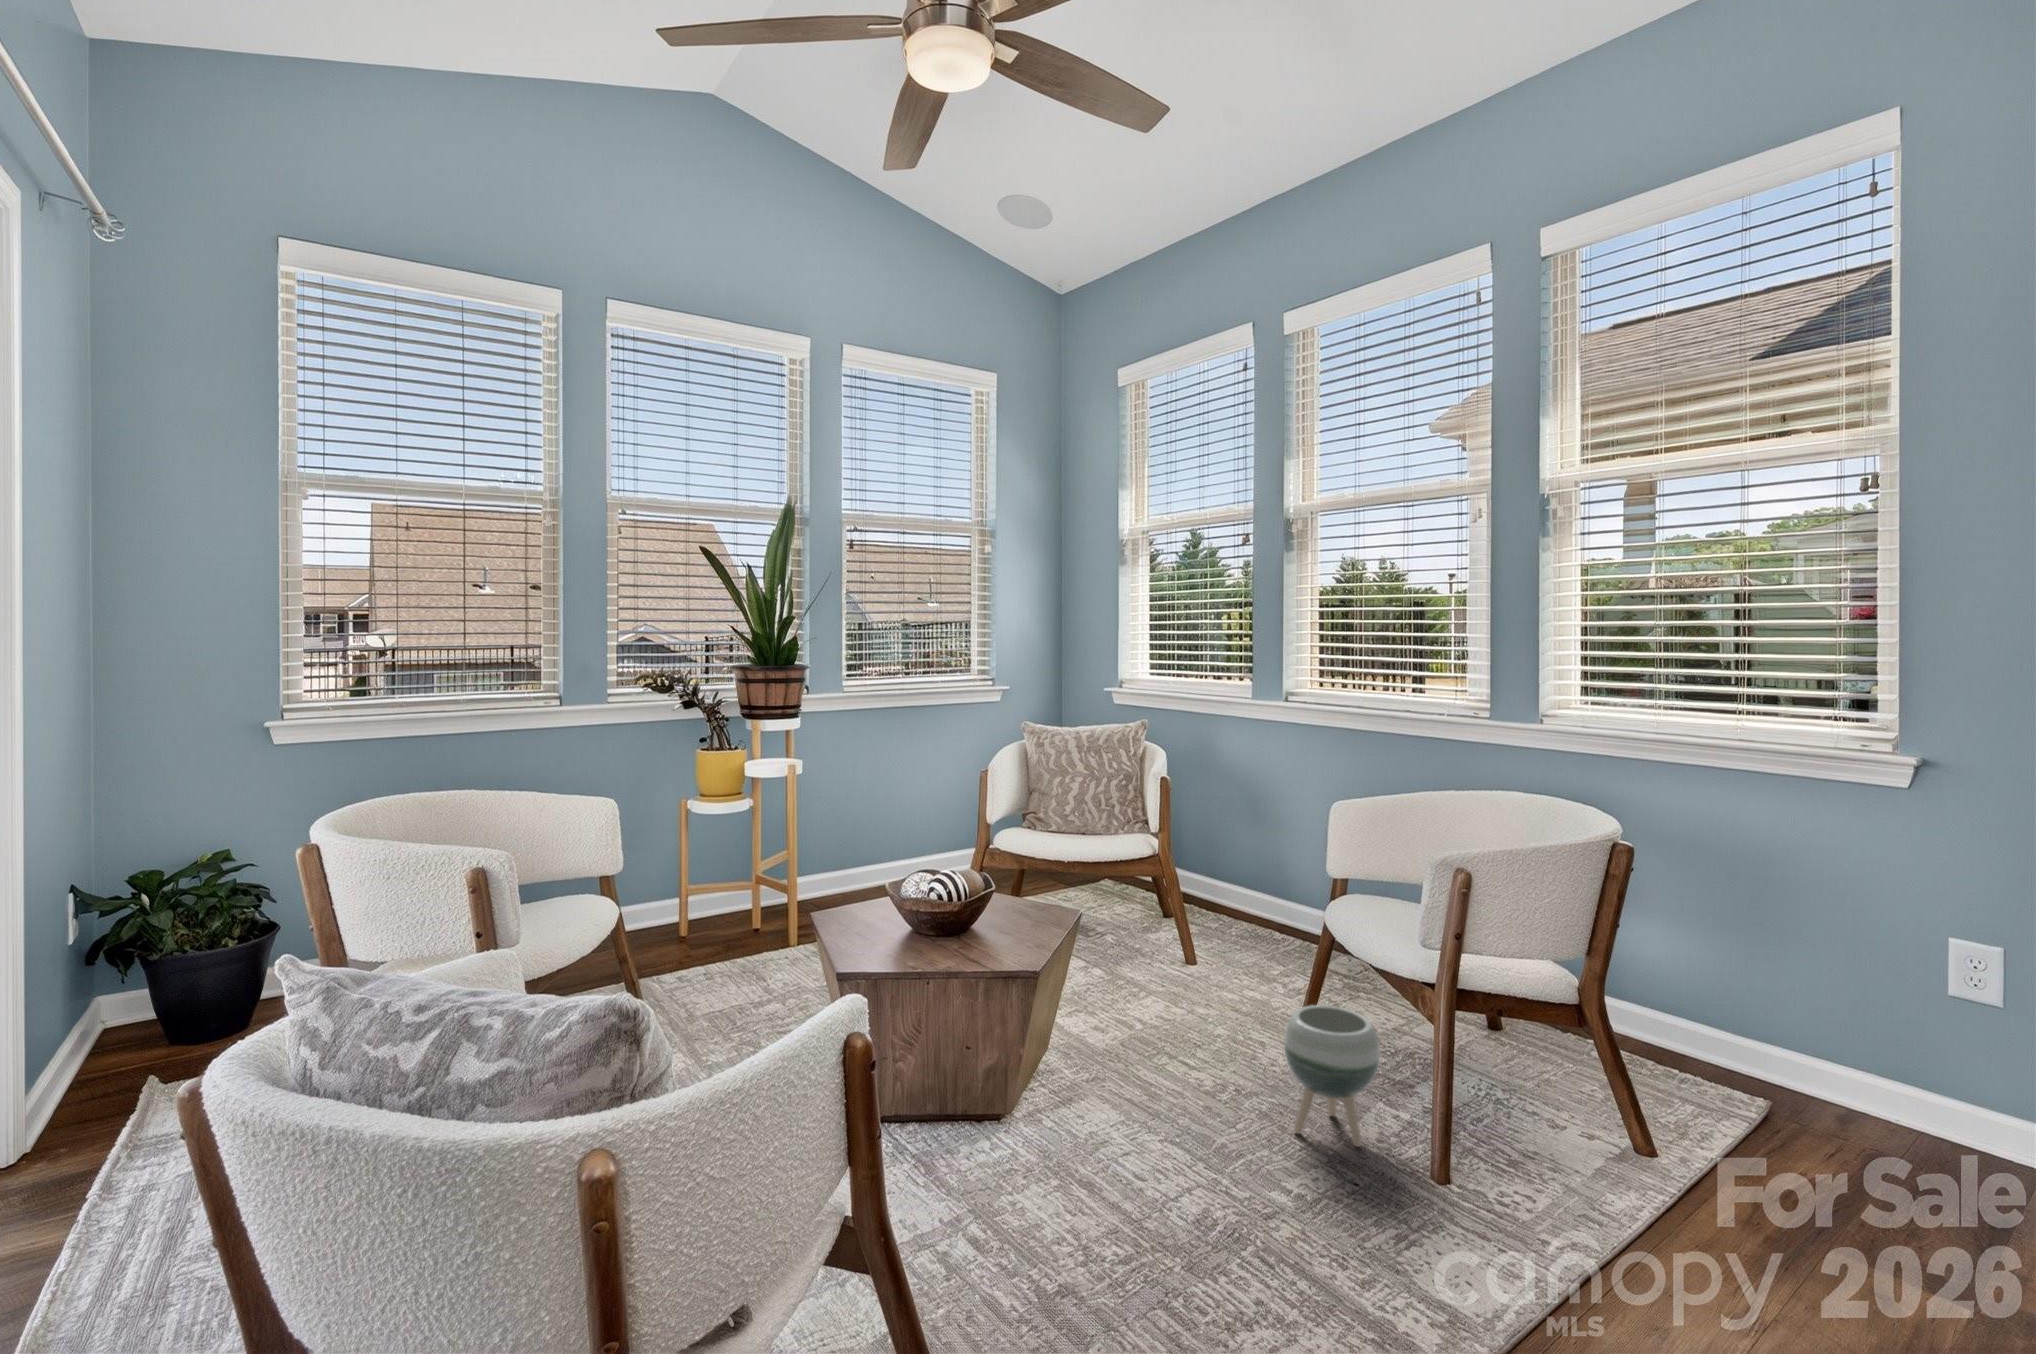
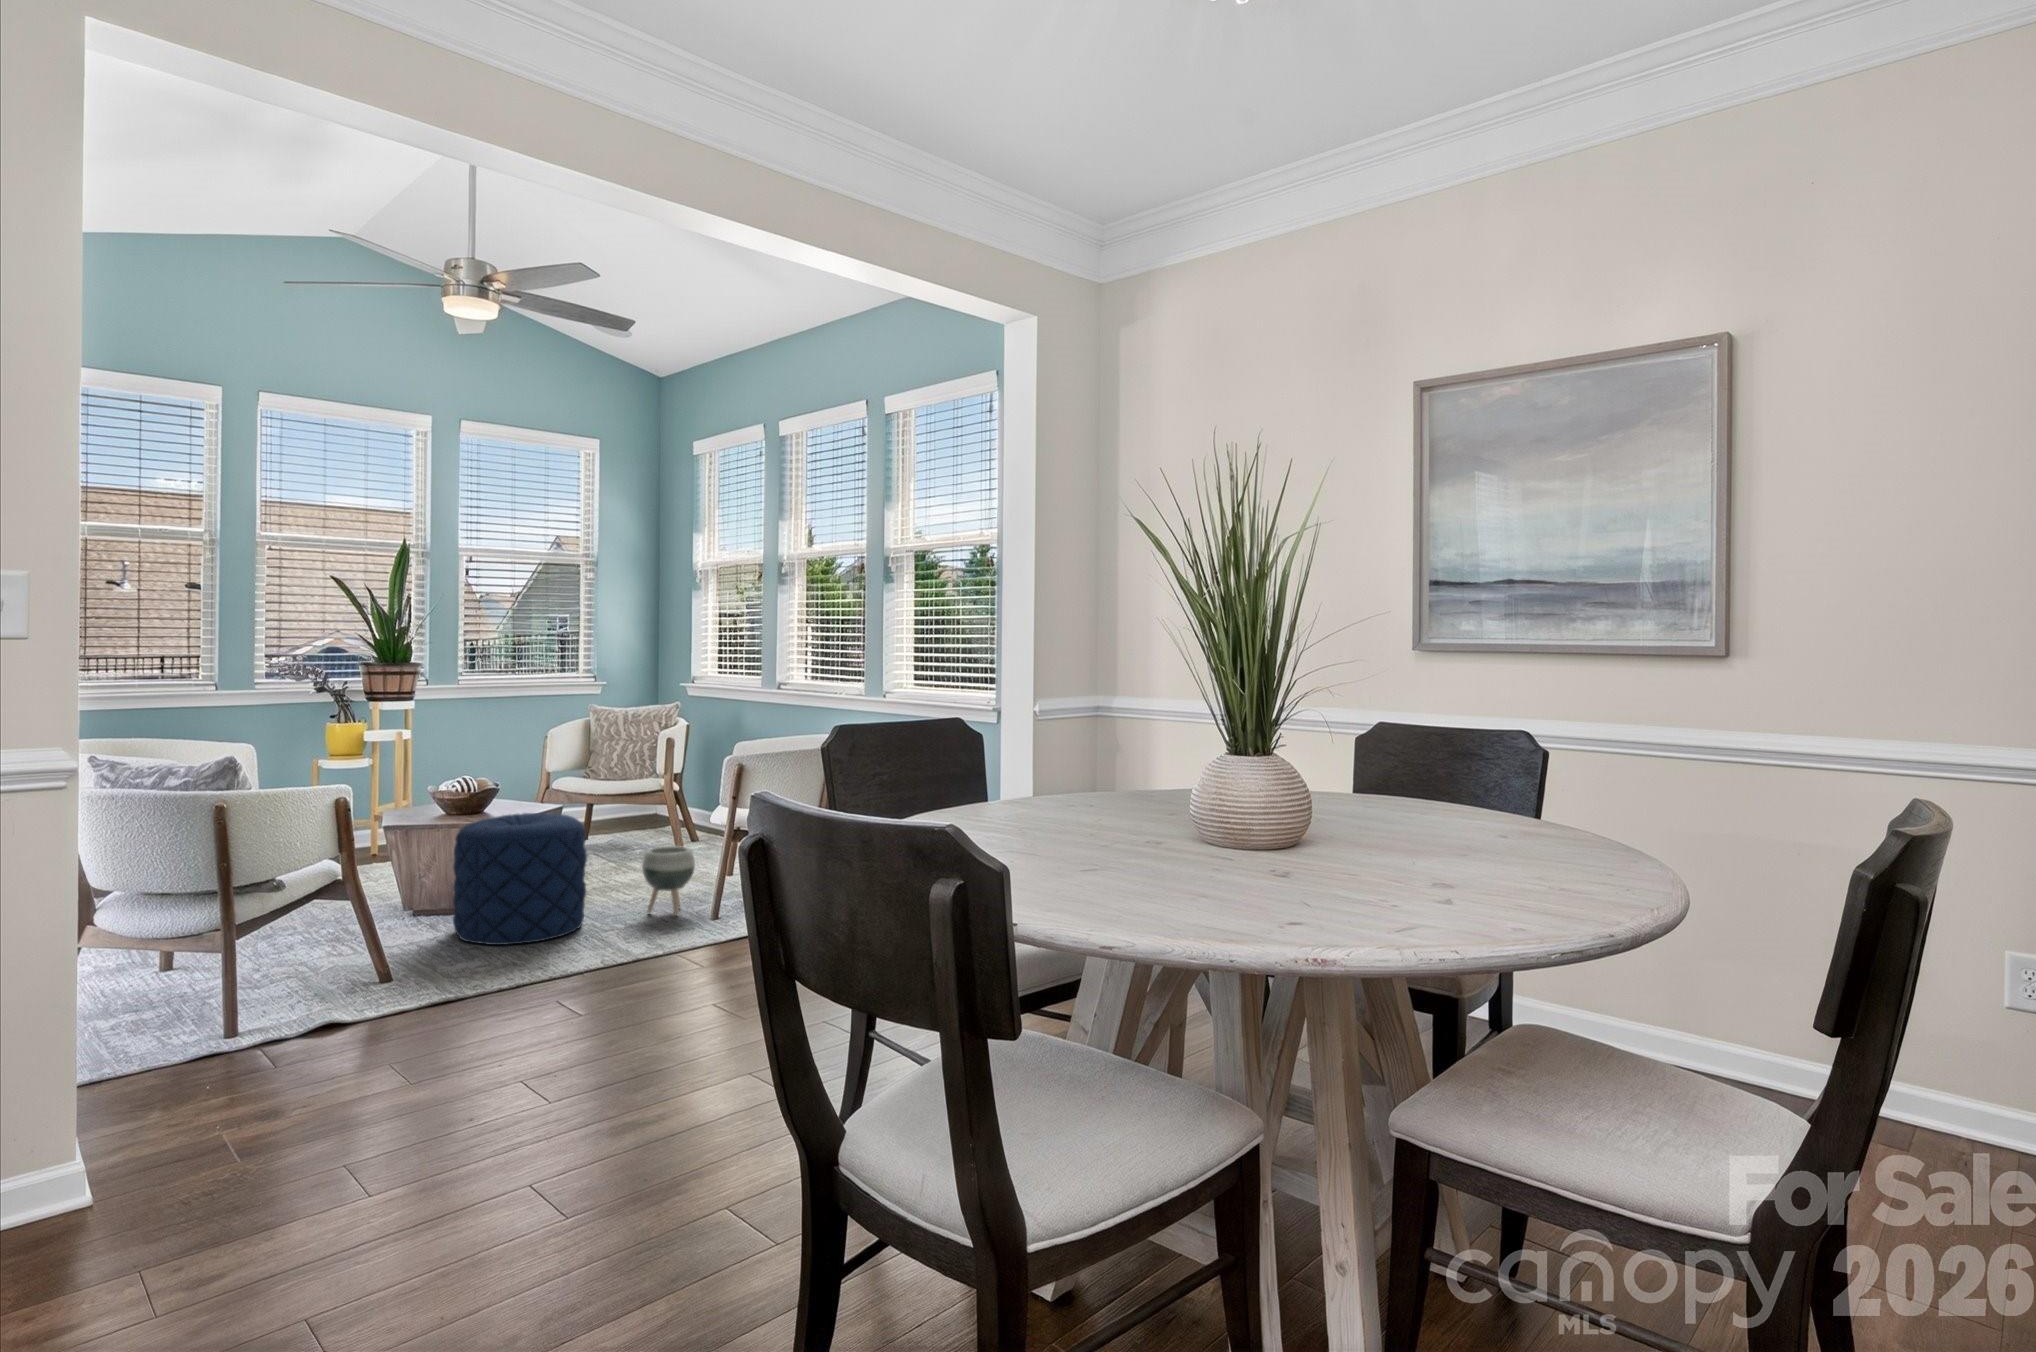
pouf: none [1000,952,1232,1250] -> present [453,813,587,945]

